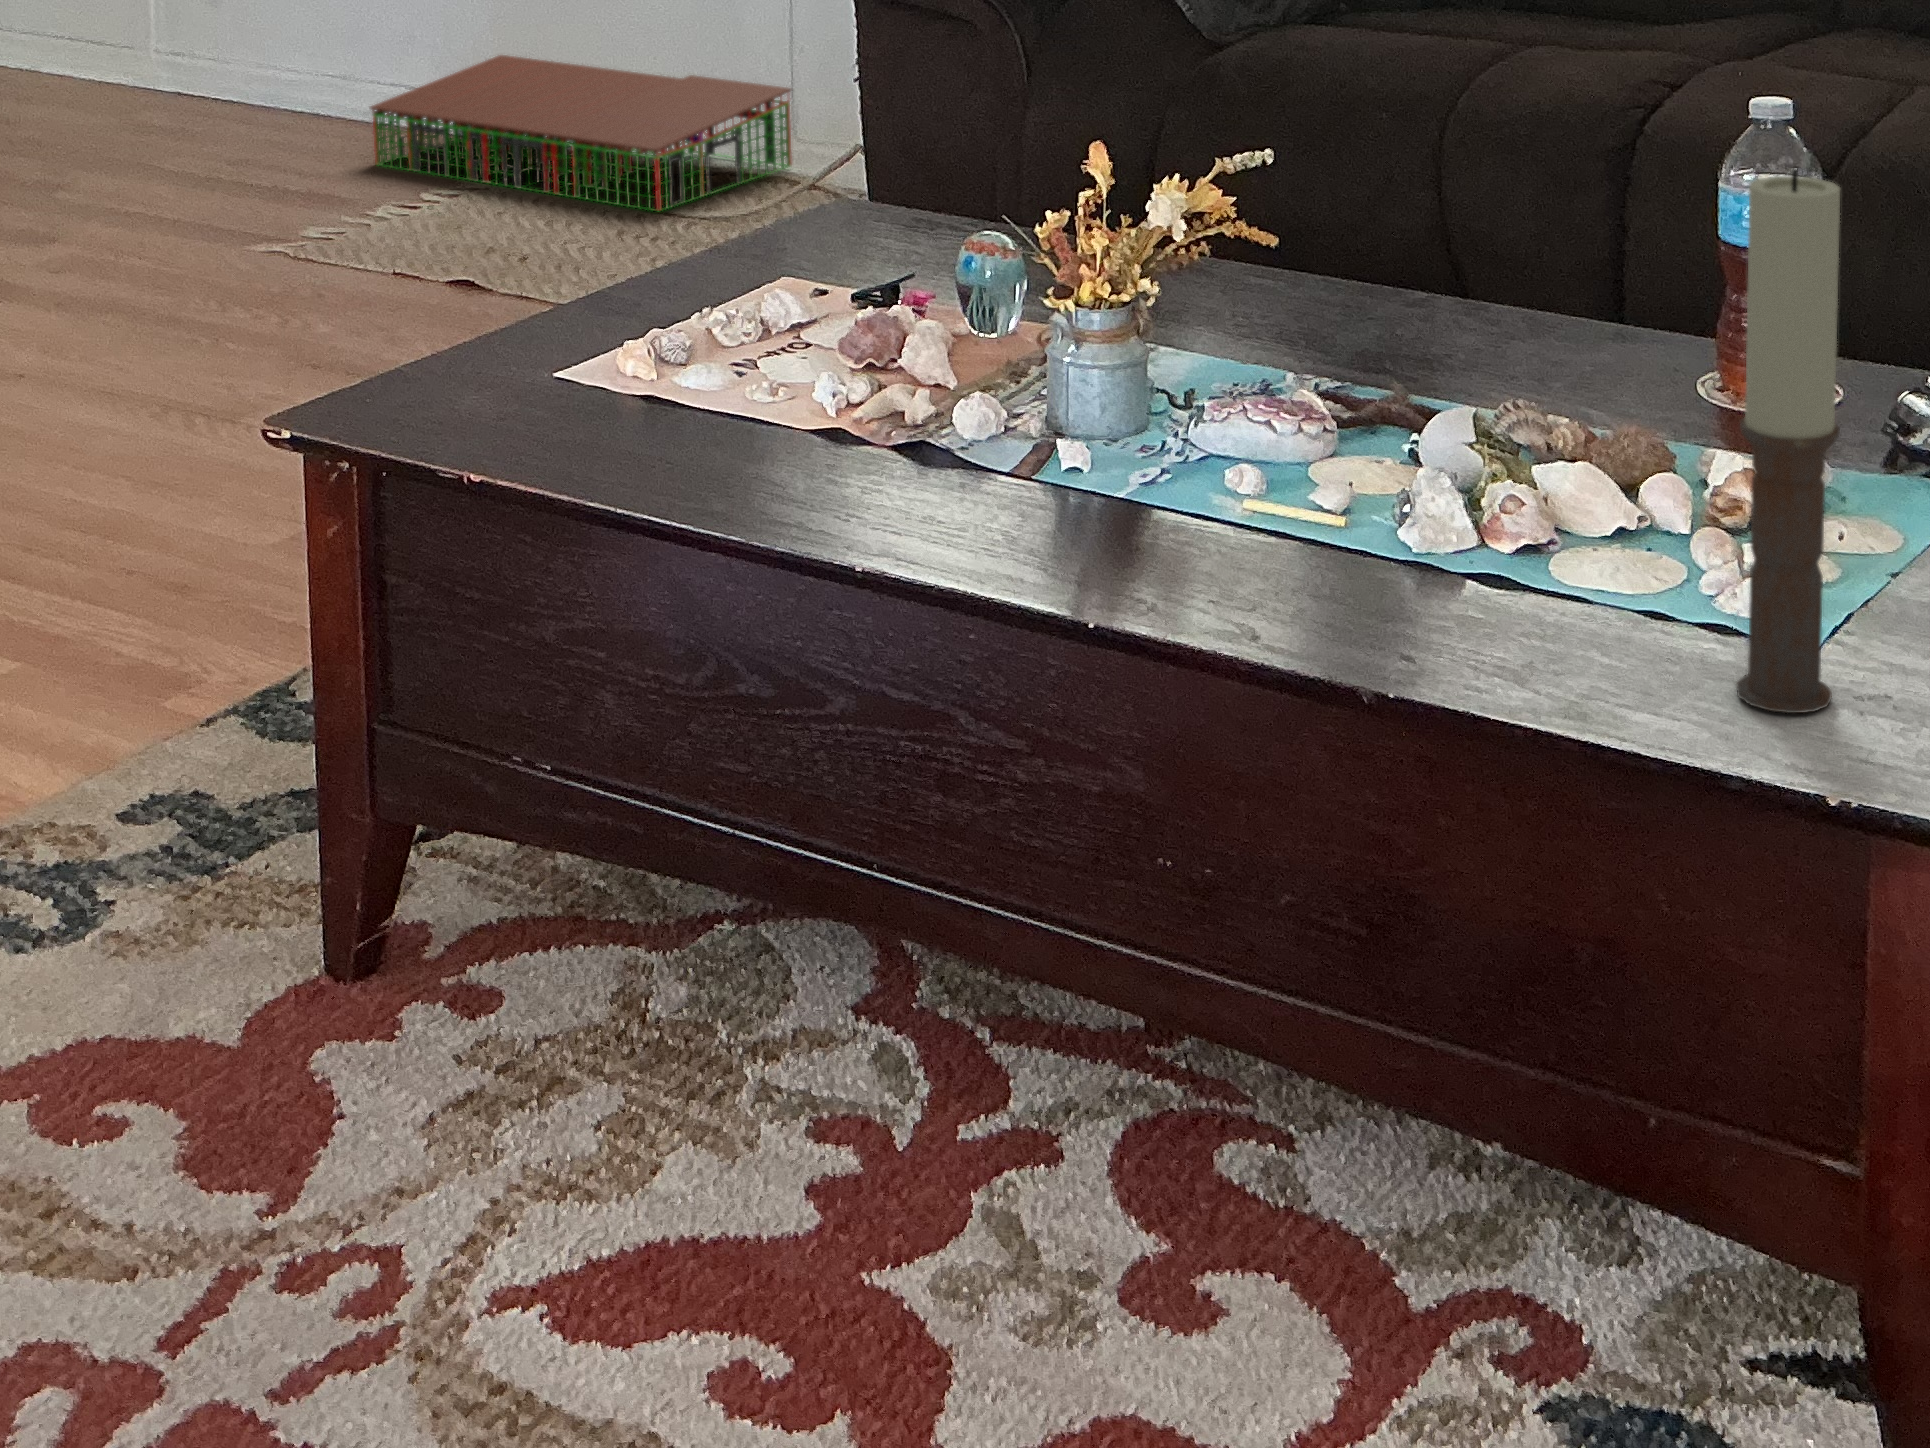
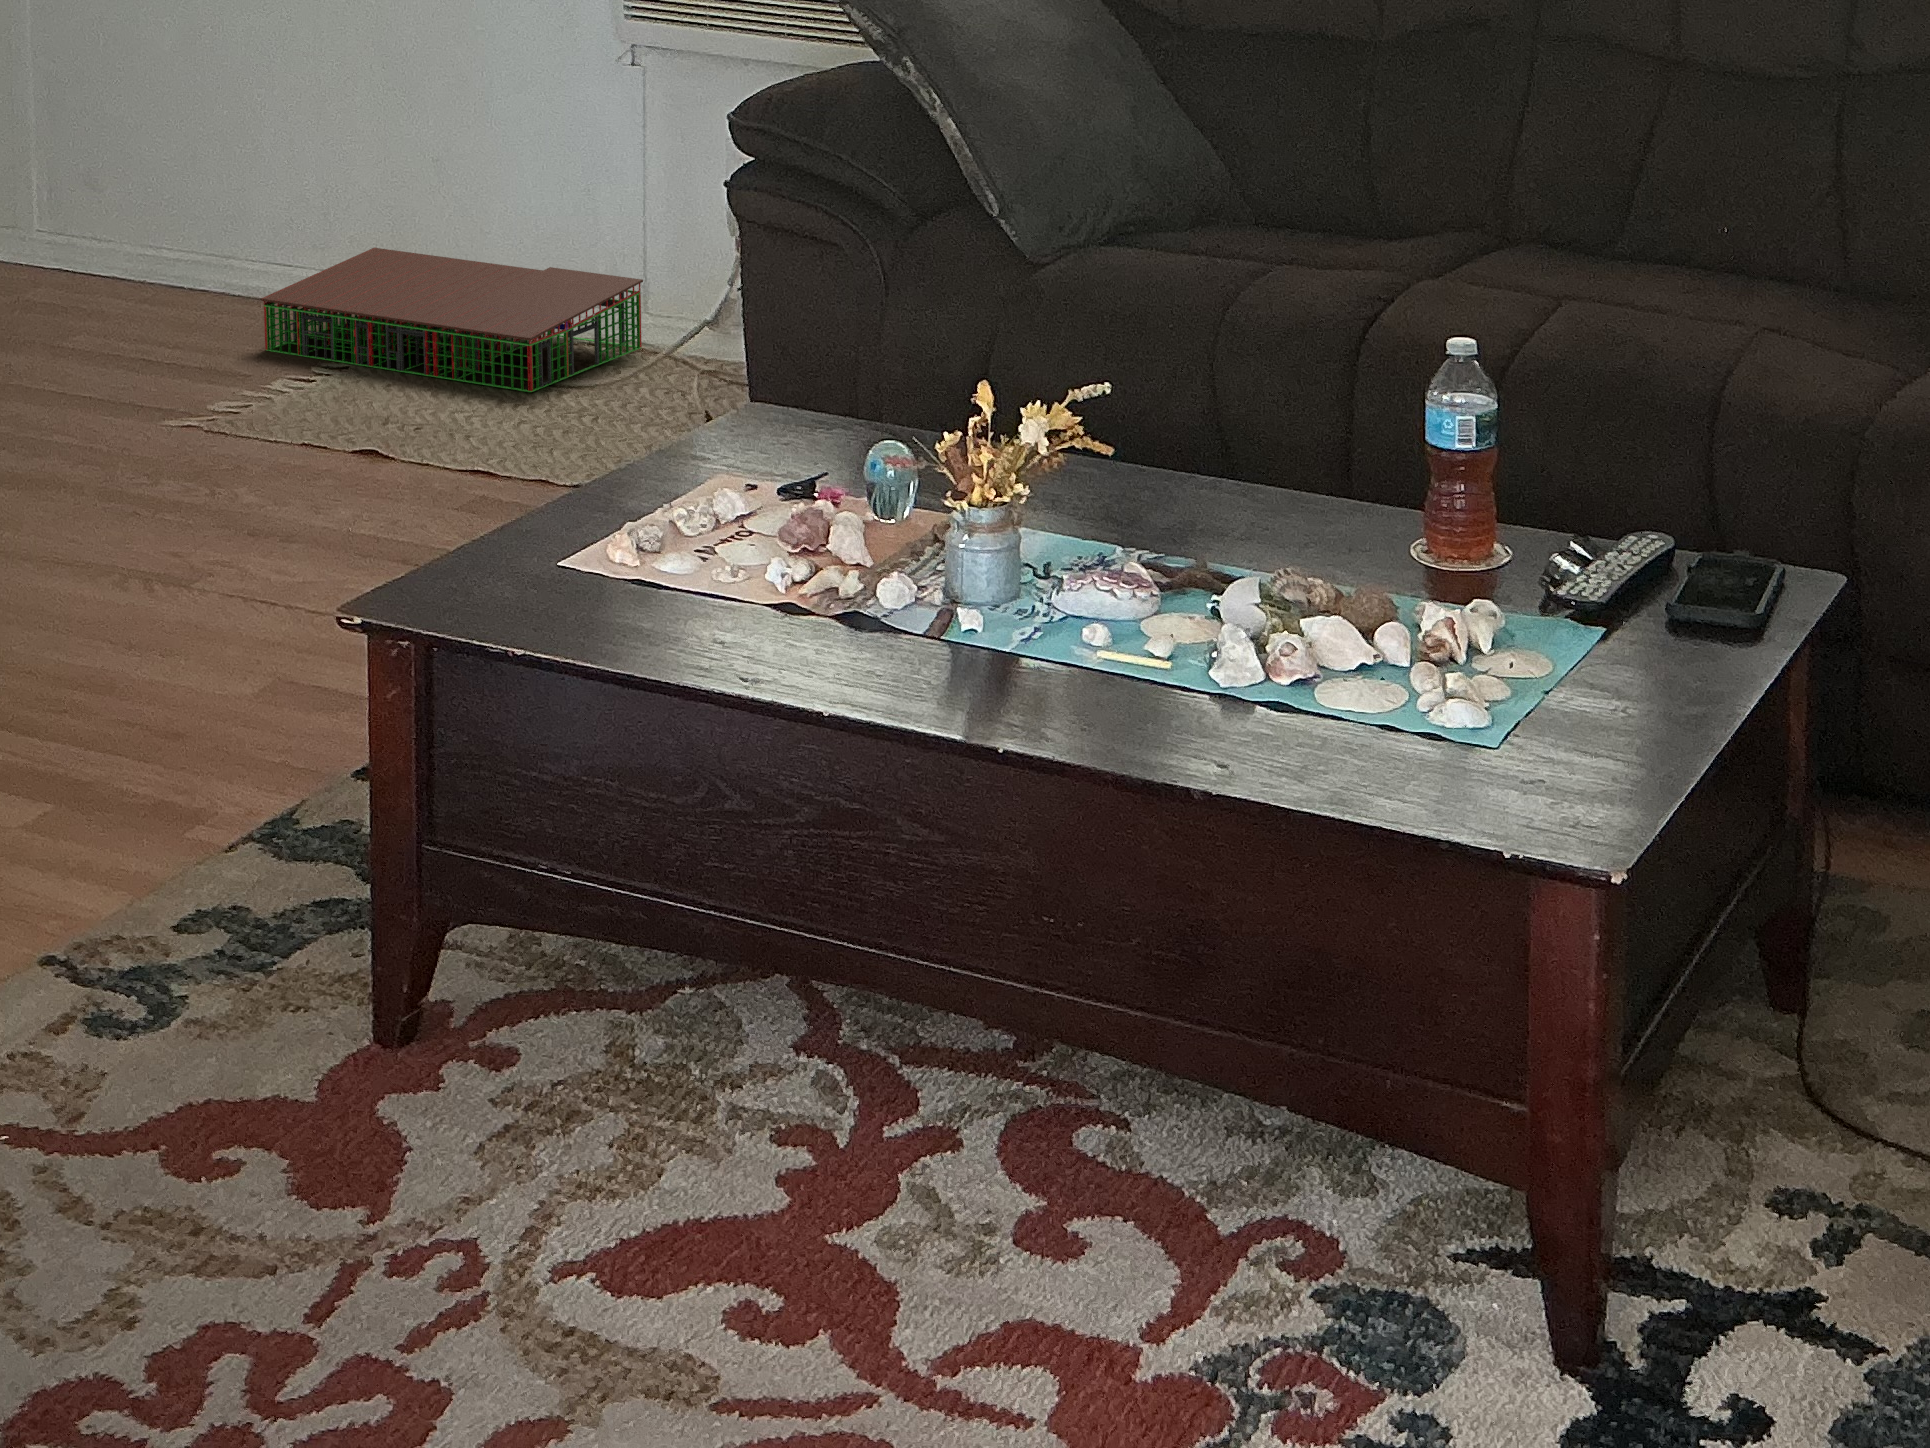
candle: present [1736,169,1840,713] -> none [1445,421,1512,793]

